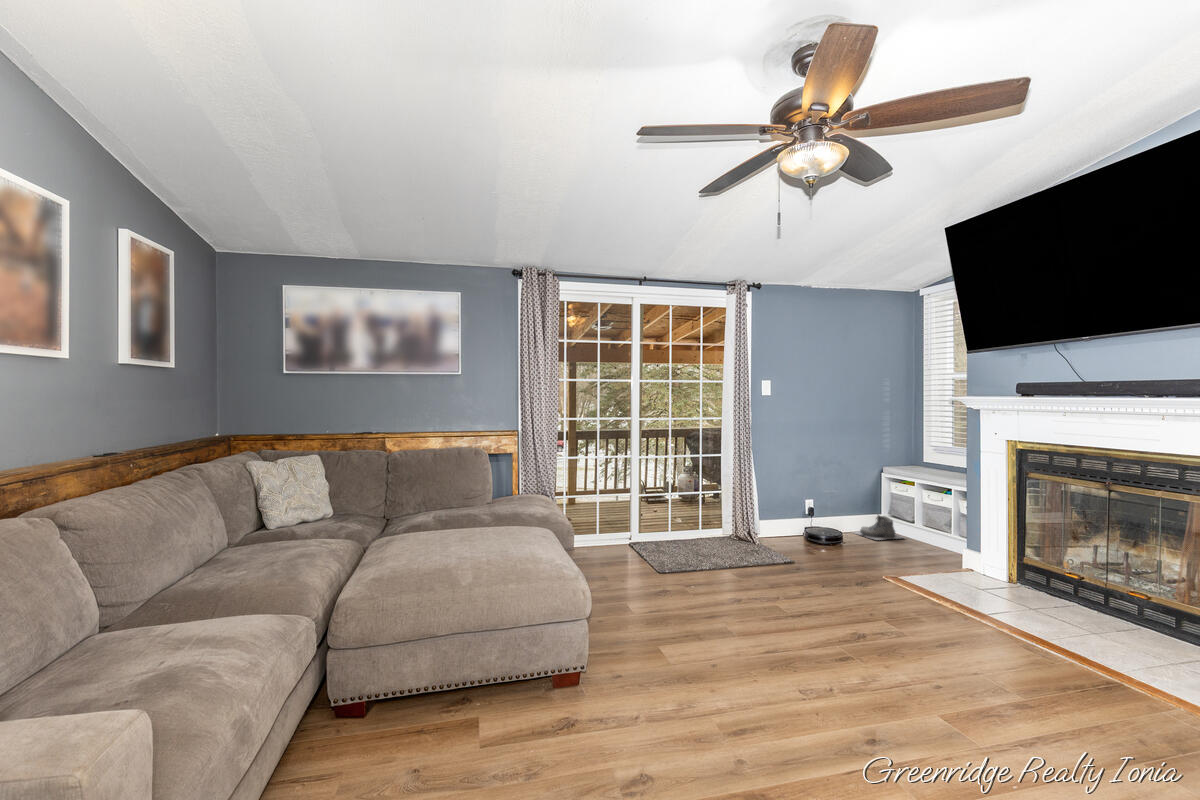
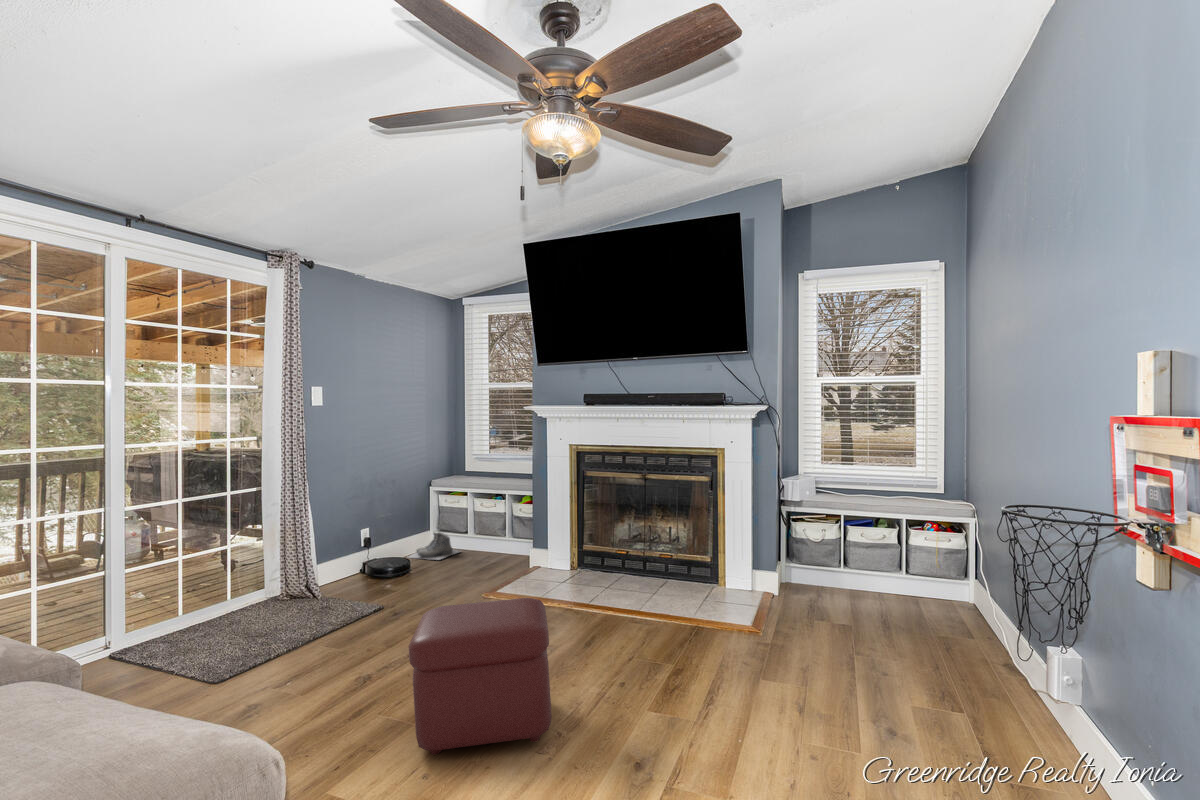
ottoman: none [714,554,850,684] -> present [409,598,552,755]

